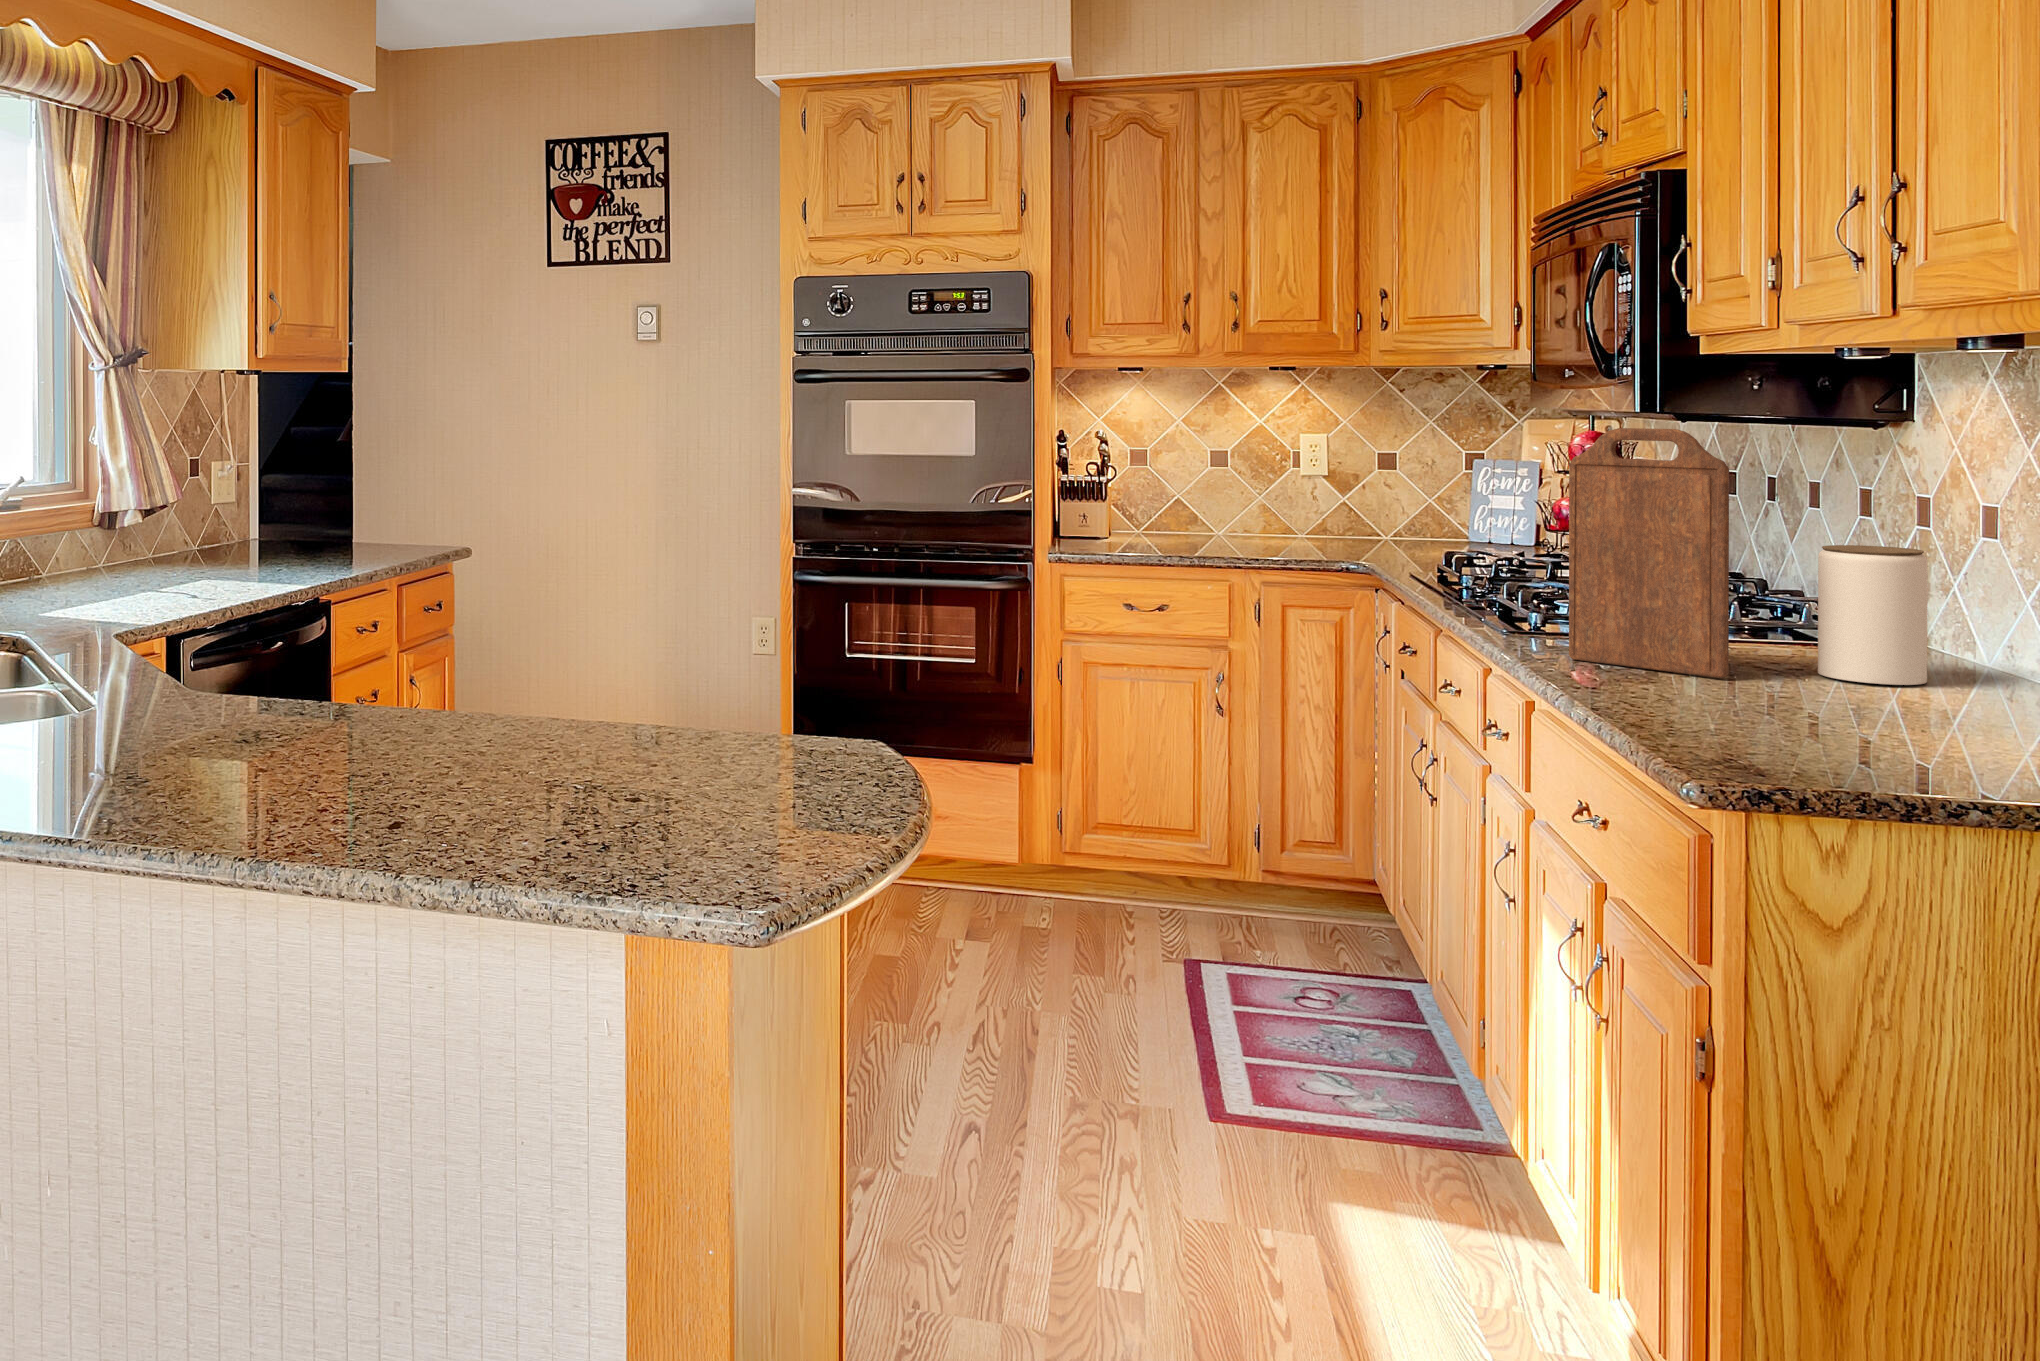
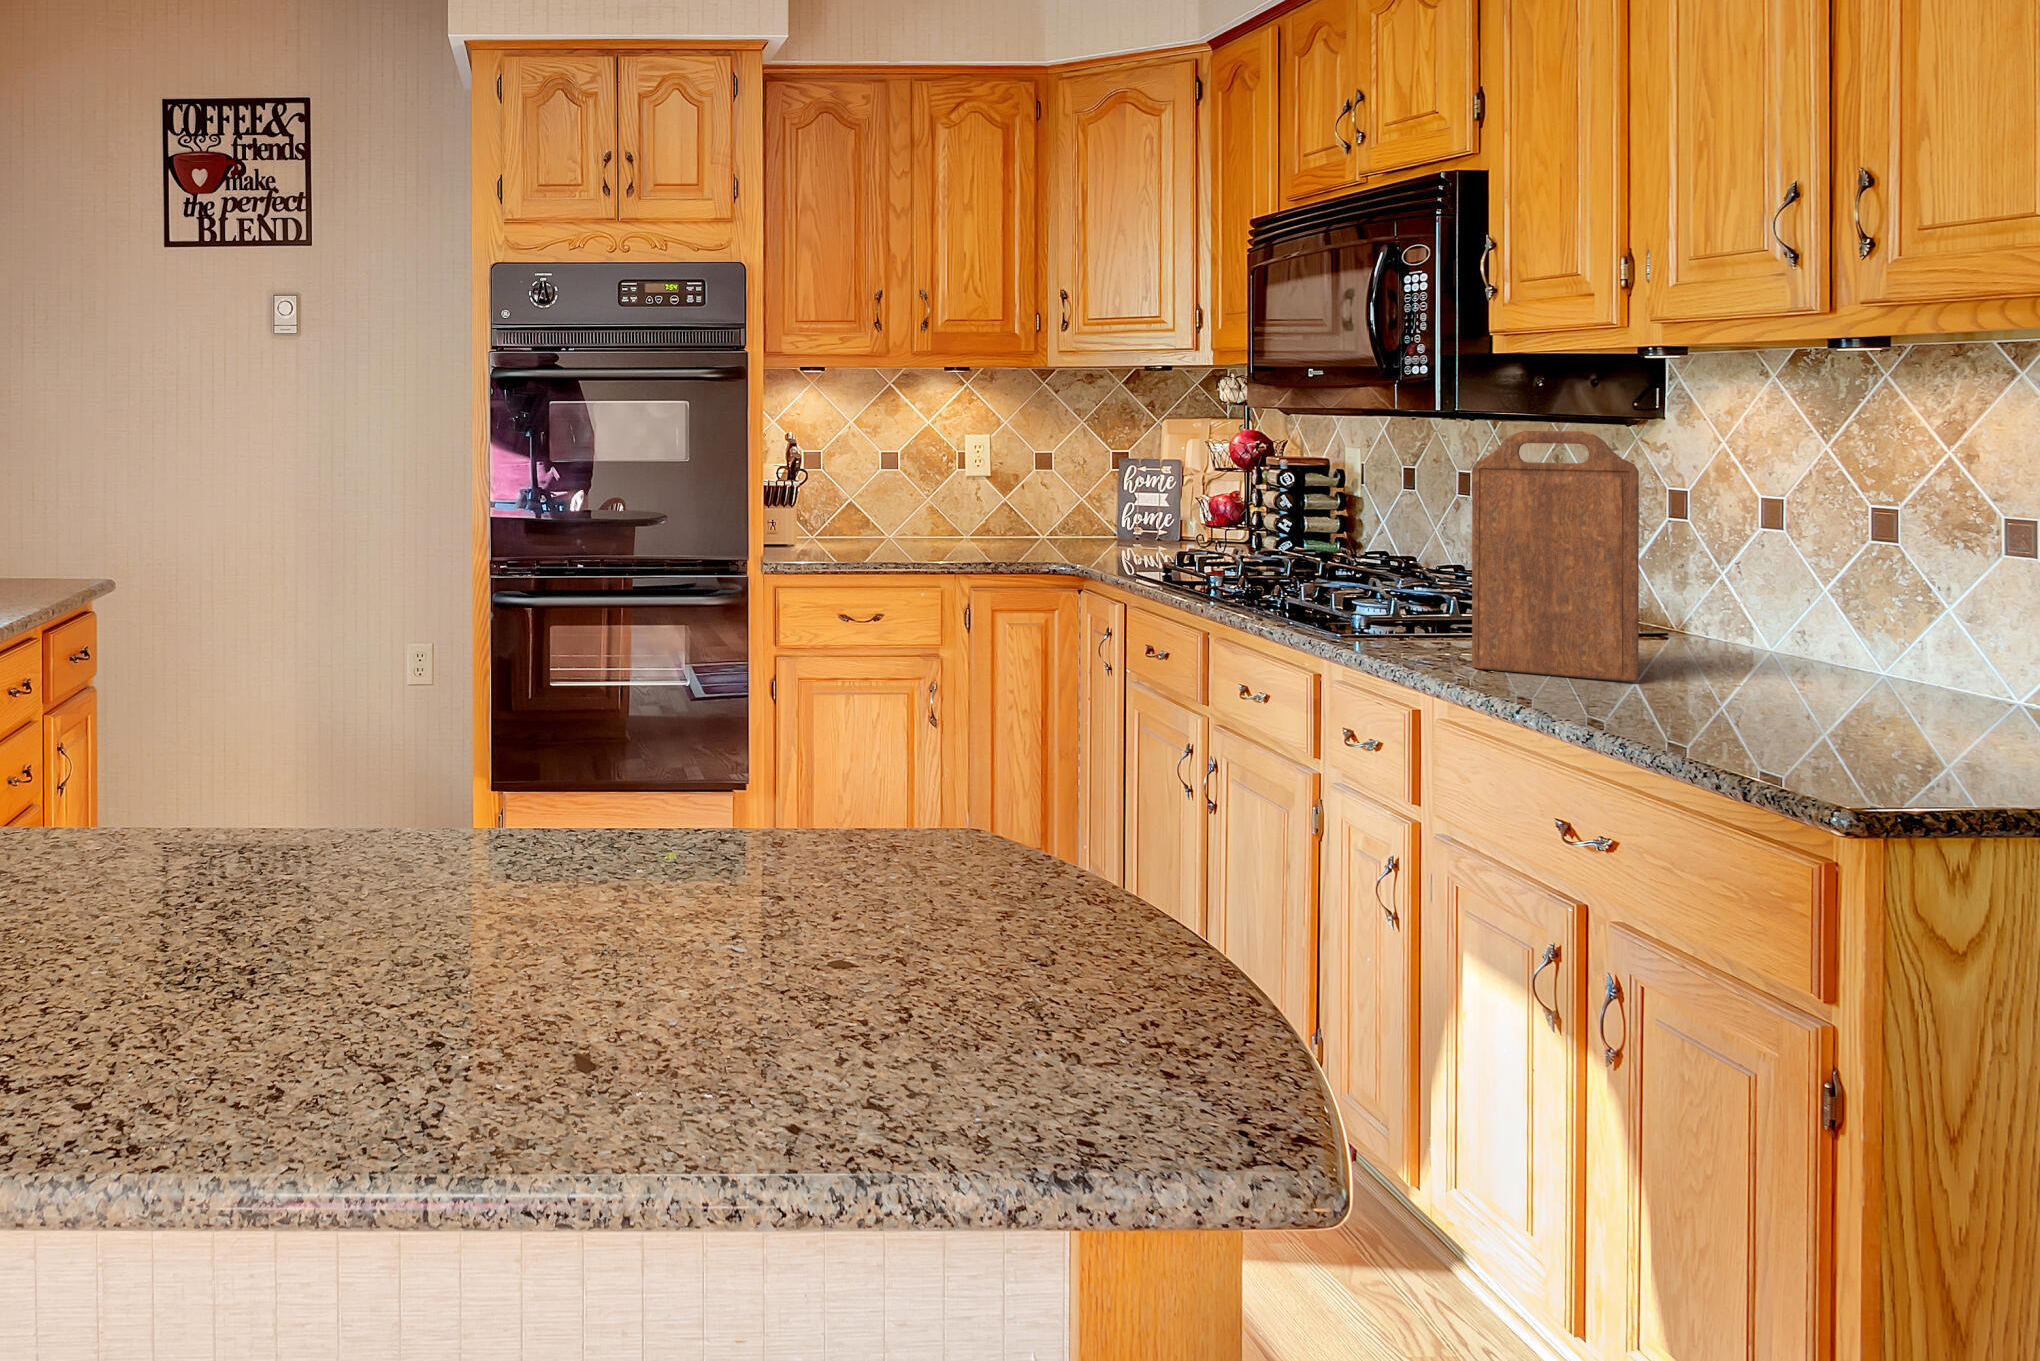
jar: present [1818,545,1927,685] -> none [1692,543,1794,679]

